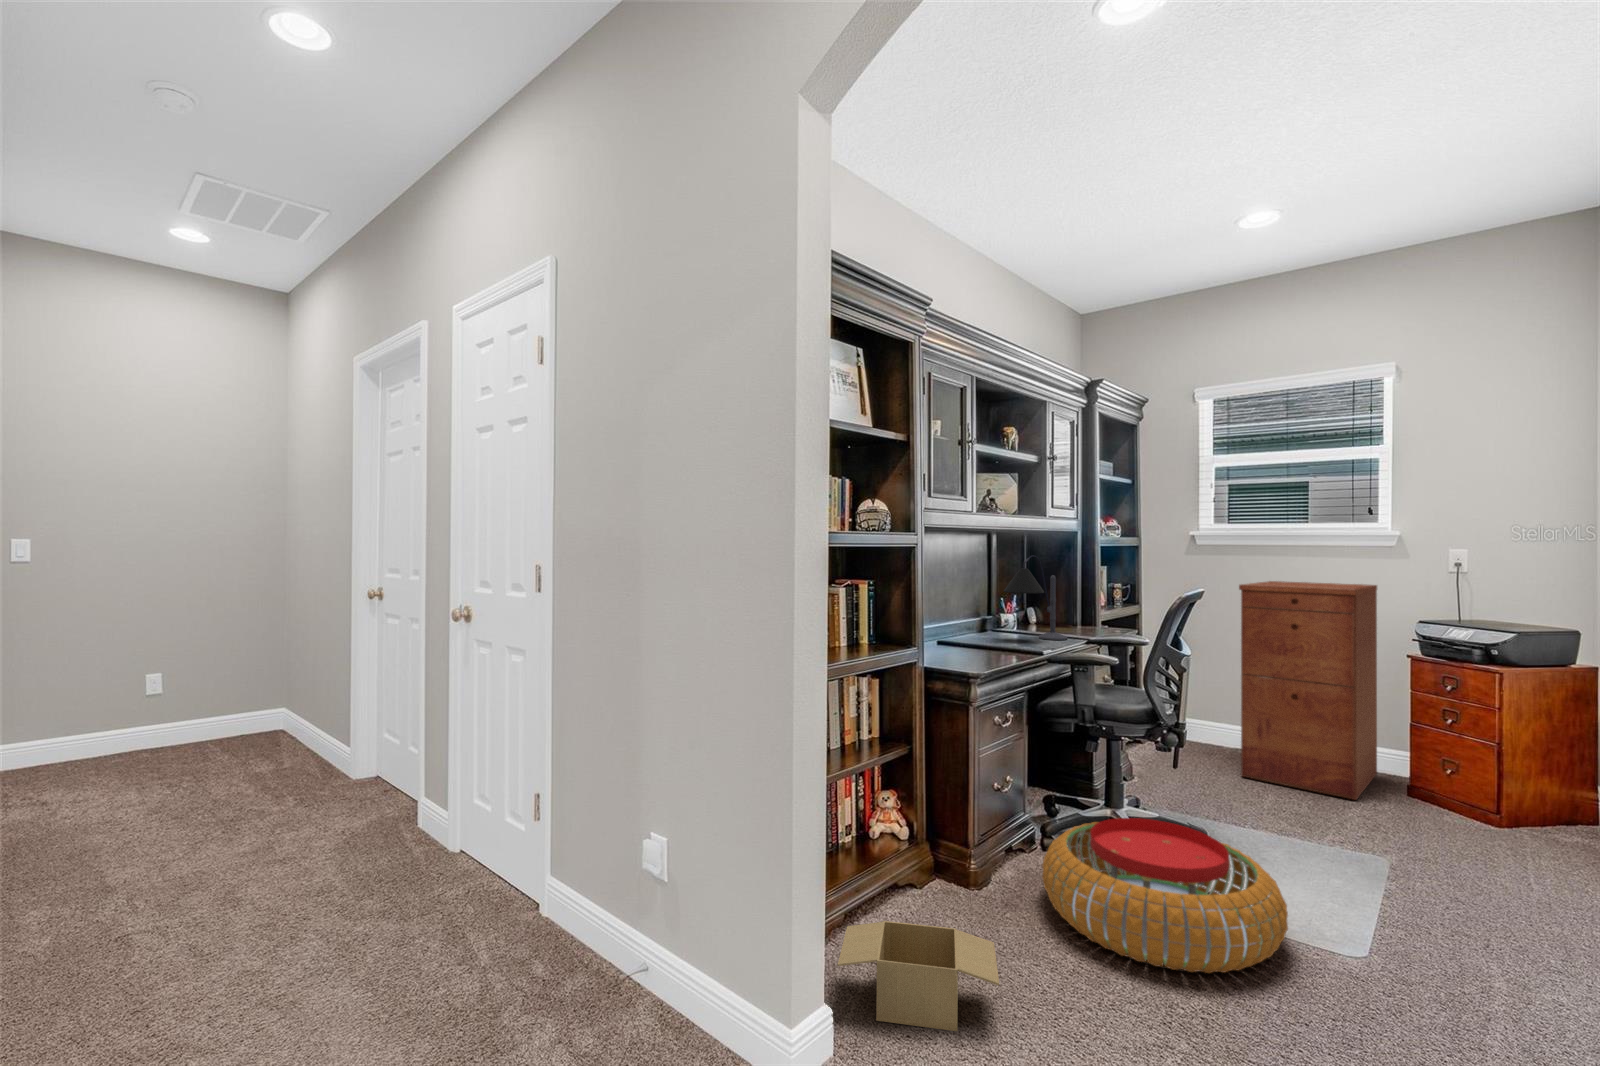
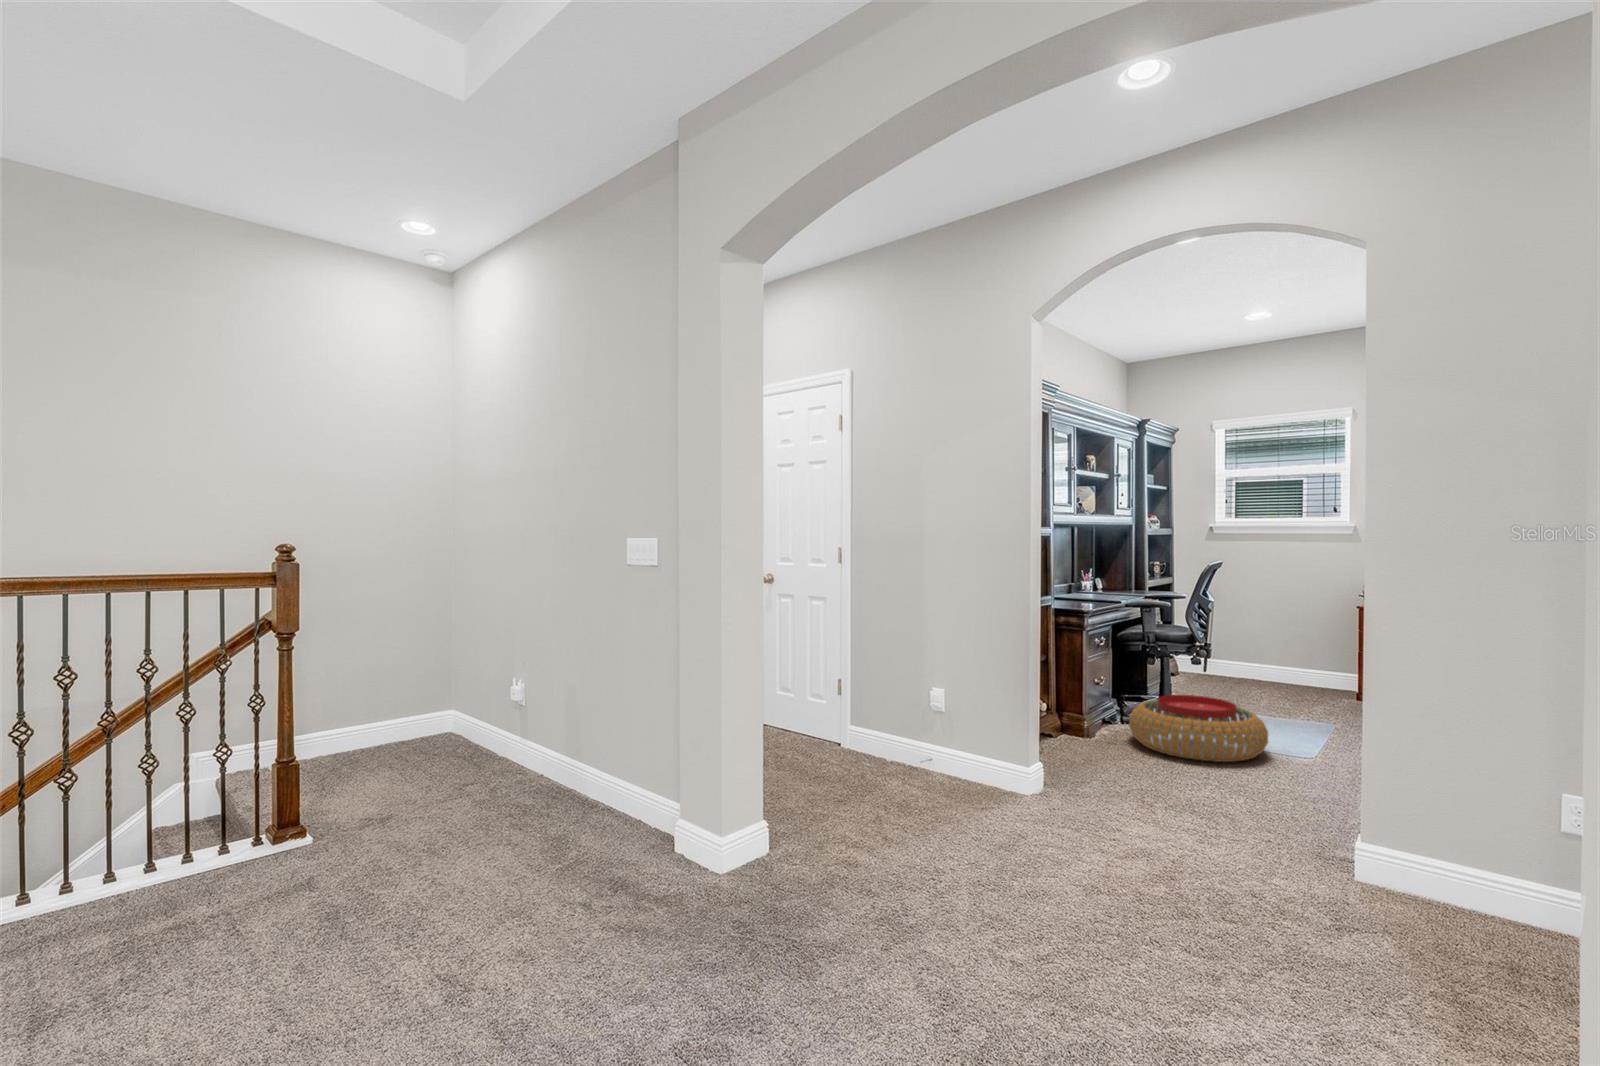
desk lamp: present [1004,555,1067,640] -> none [1089,542,1130,598]
filing cabinet: present [1239,581,1377,800] -> none [1245,559,1341,702]
cardboard box: present [838,921,999,1031] -> none [1034,735,1122,778]

